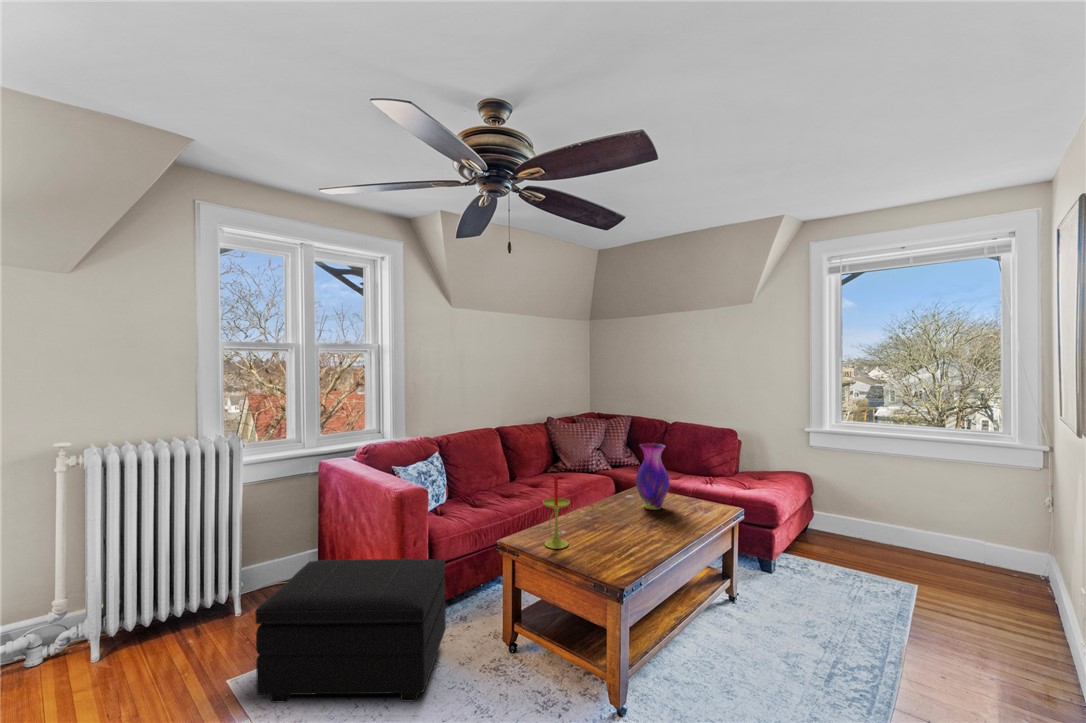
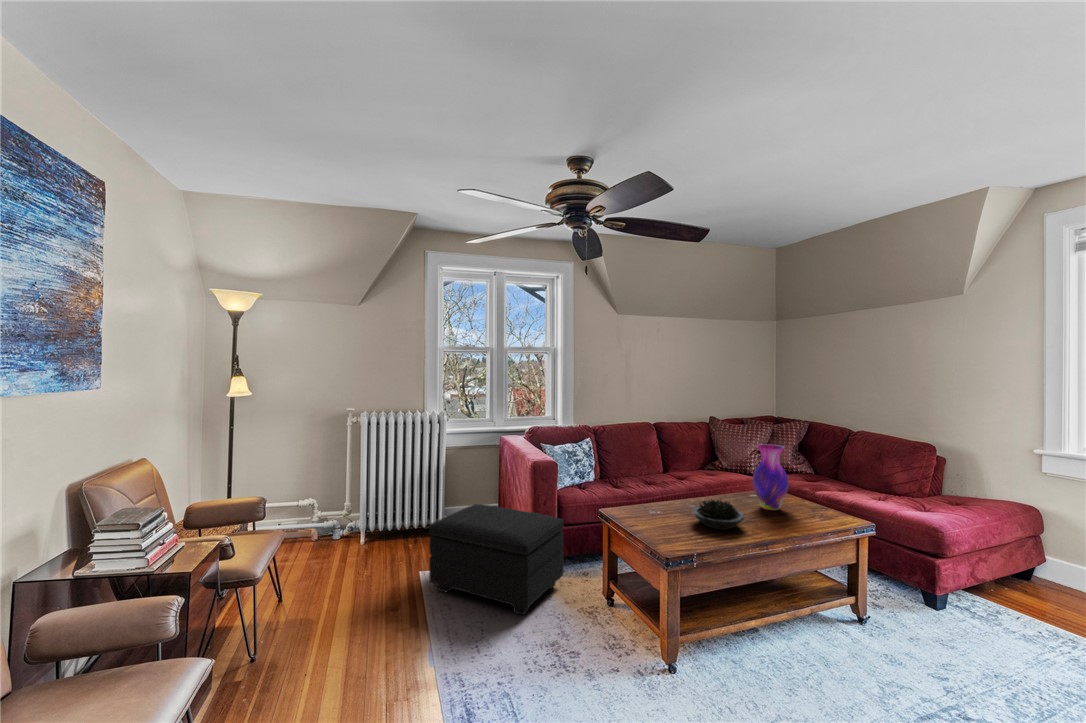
candle: present [543,476,570,549] -> none [635,459,659,523]
succulent plant: none [601,508,654,542] -> present [693,499,744,530]

